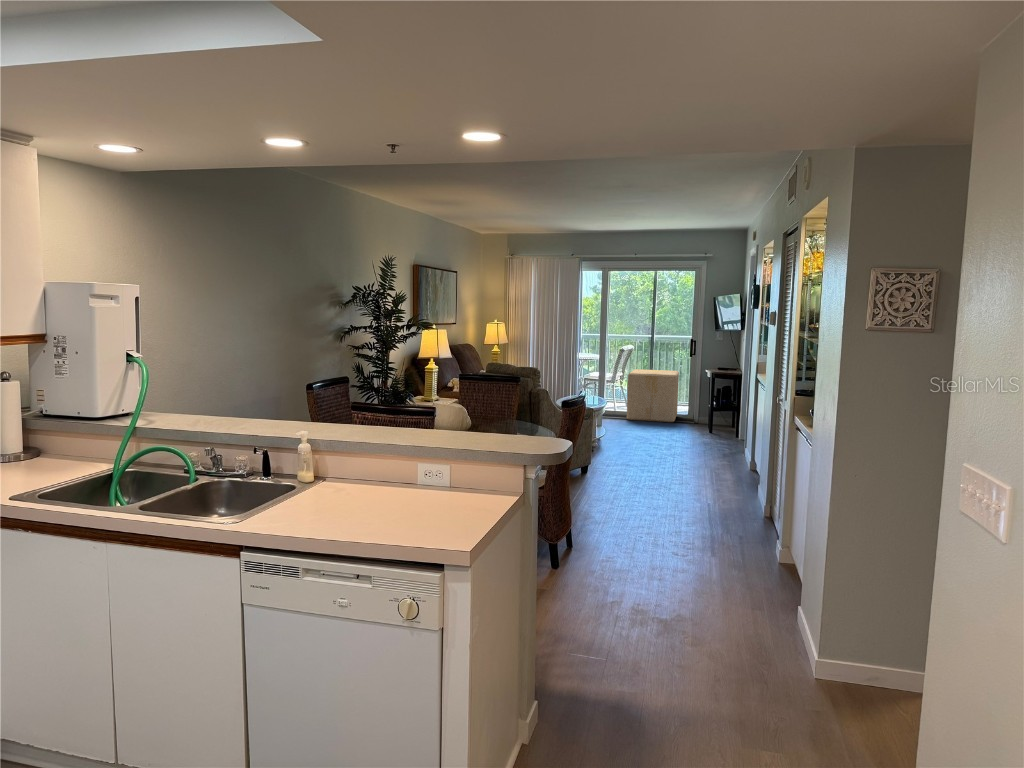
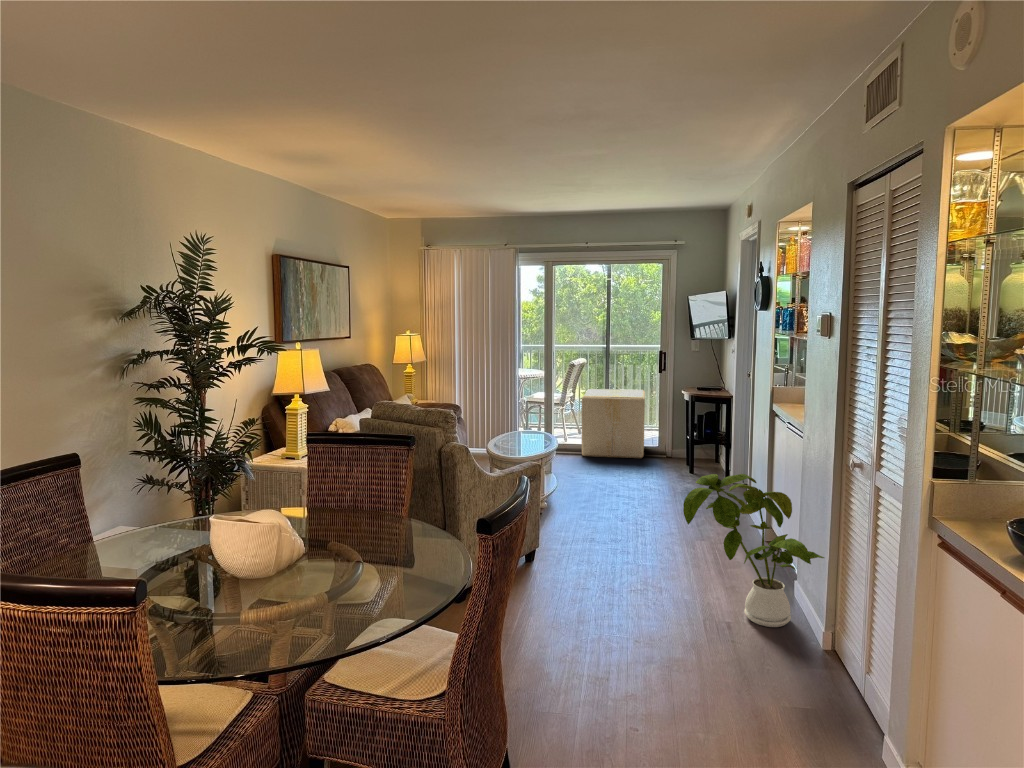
house plant: none [679,407,758,498] -> present [683,474,824,627]

